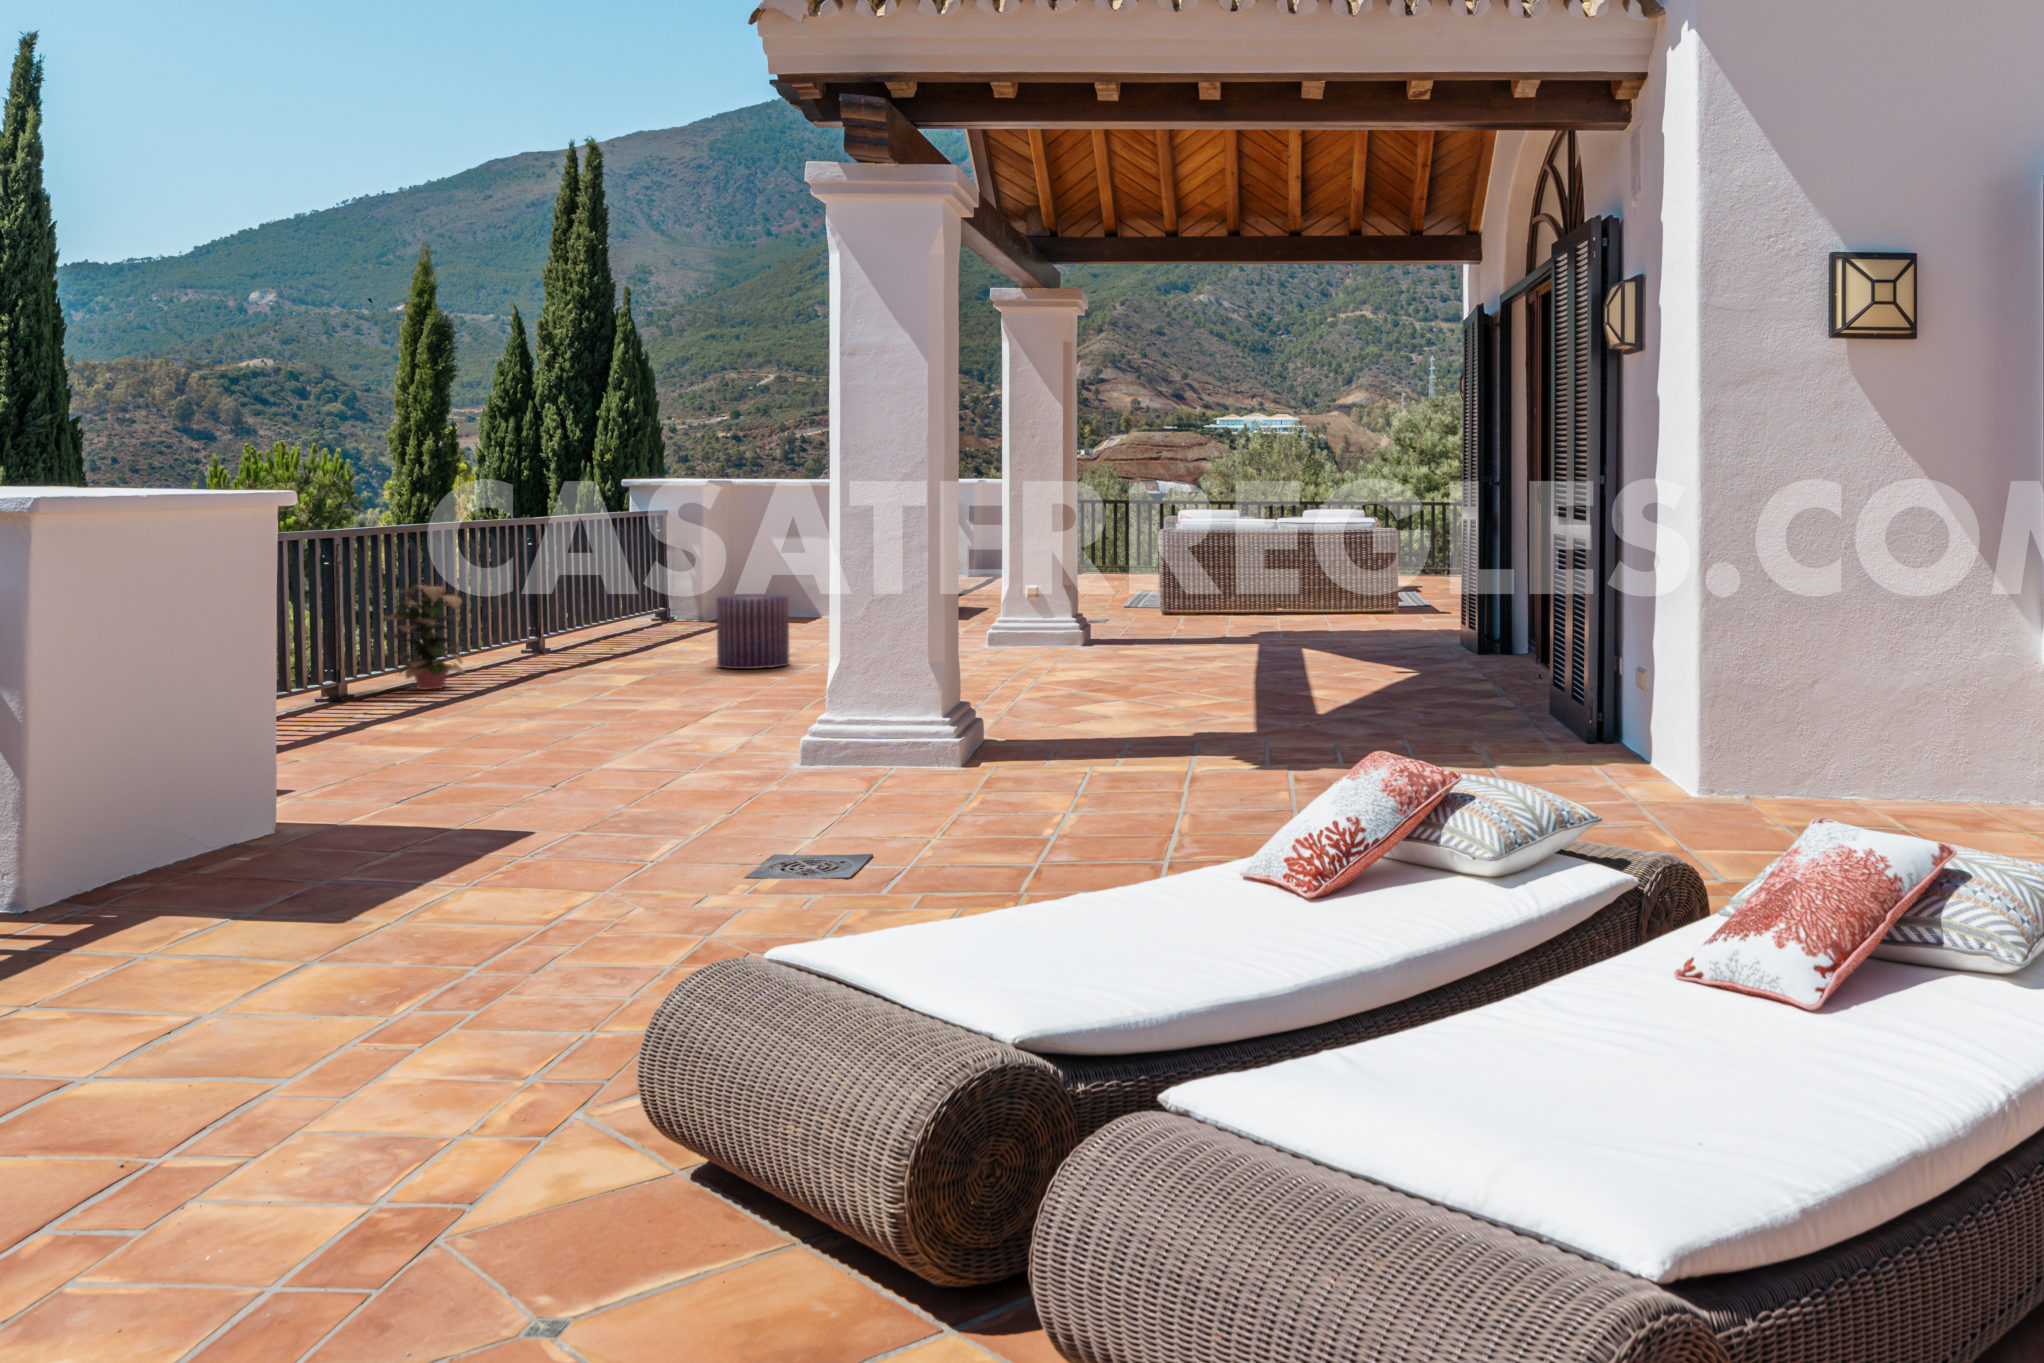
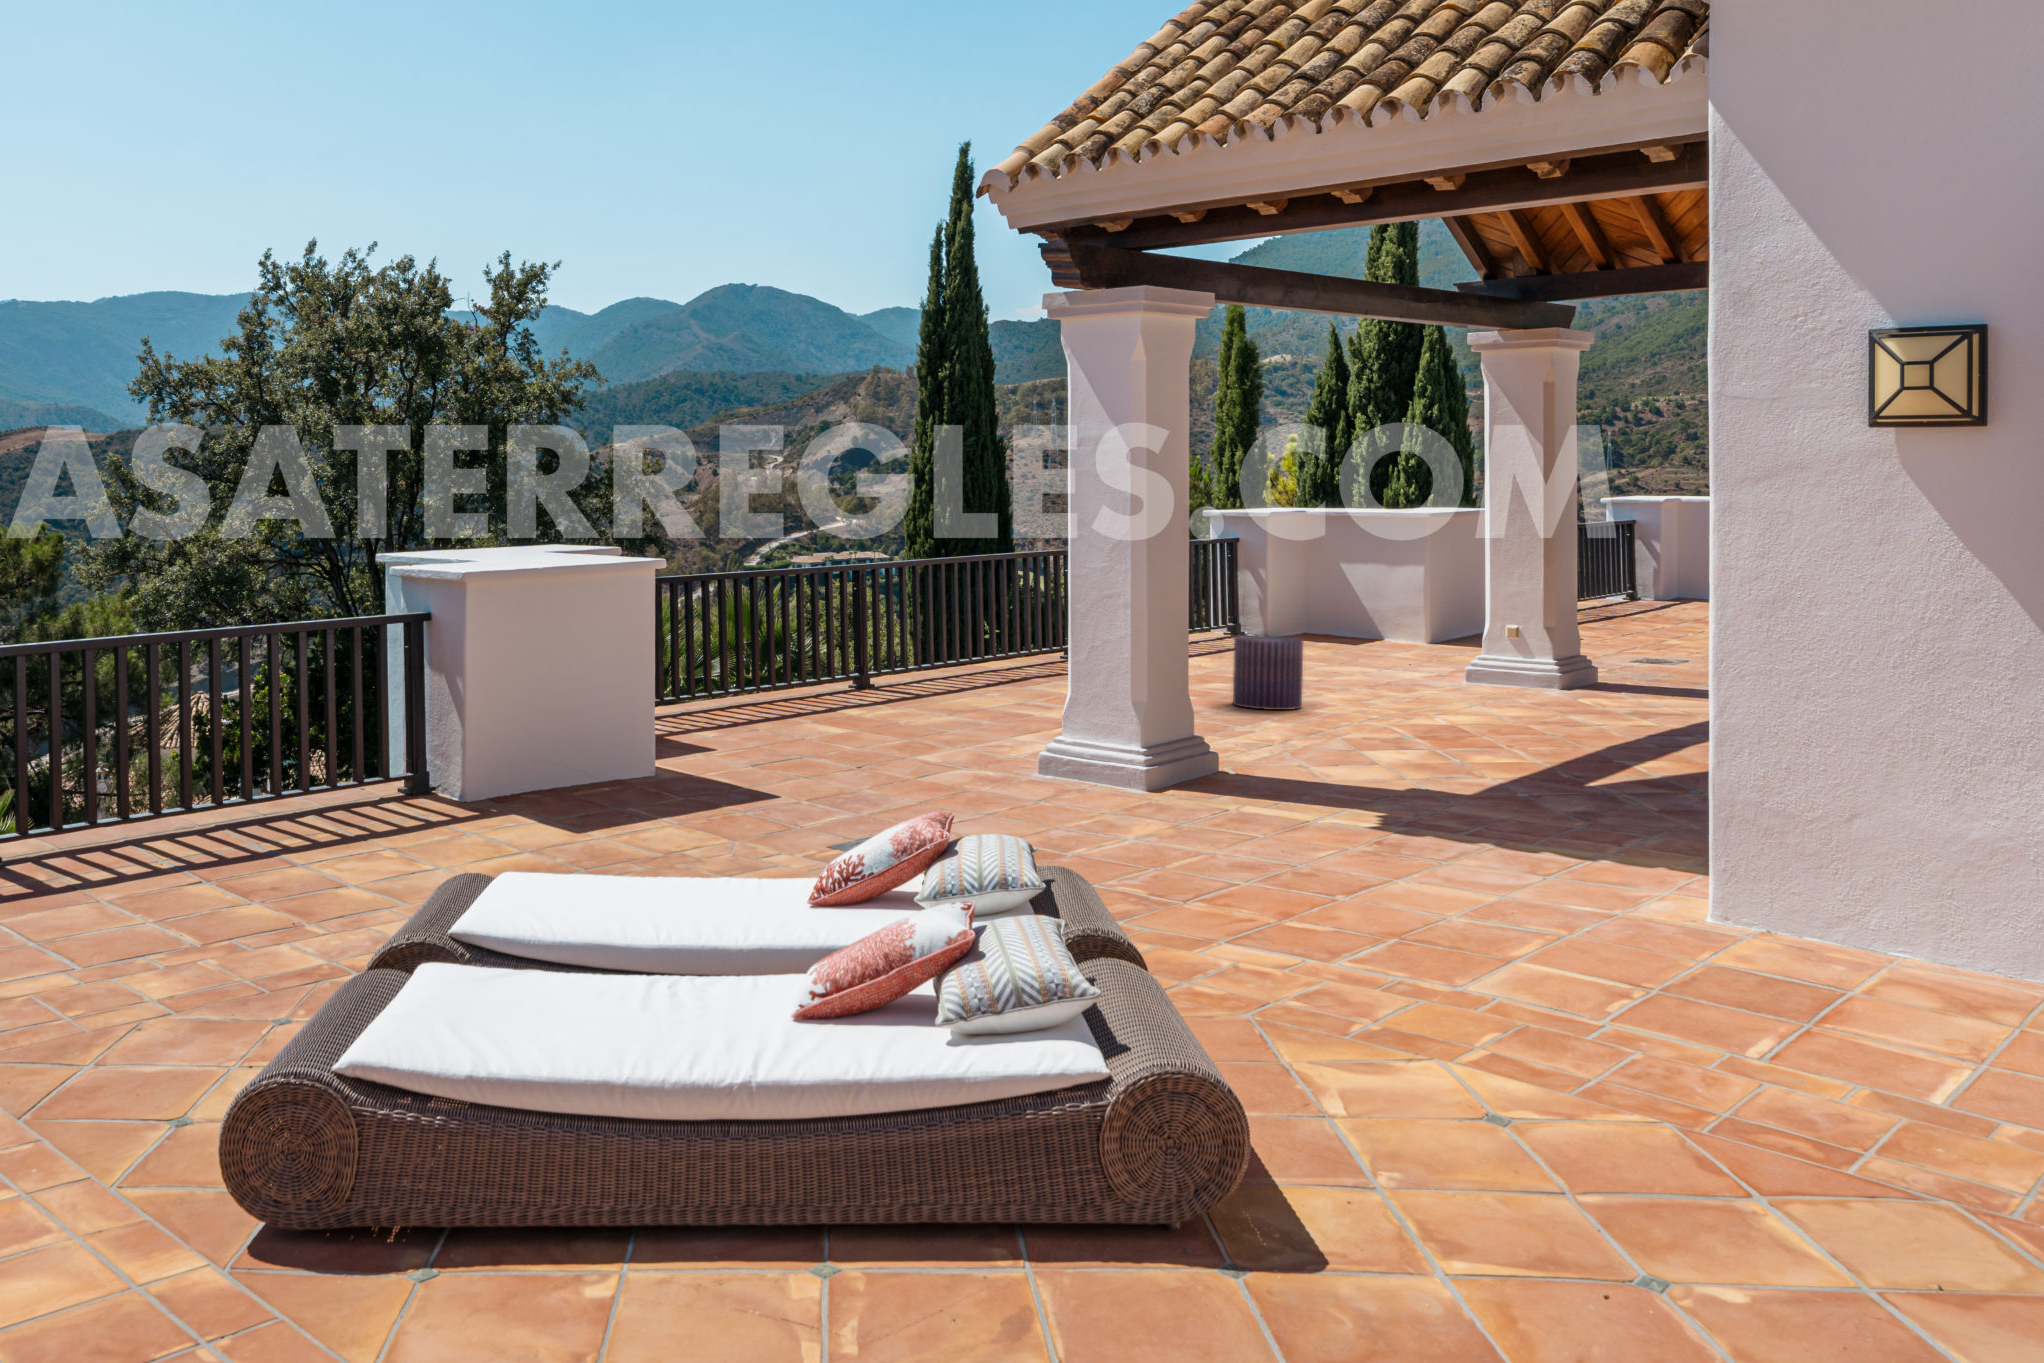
decorative plant: present [386,585,464,690] -> none [957,608,1020,695]

